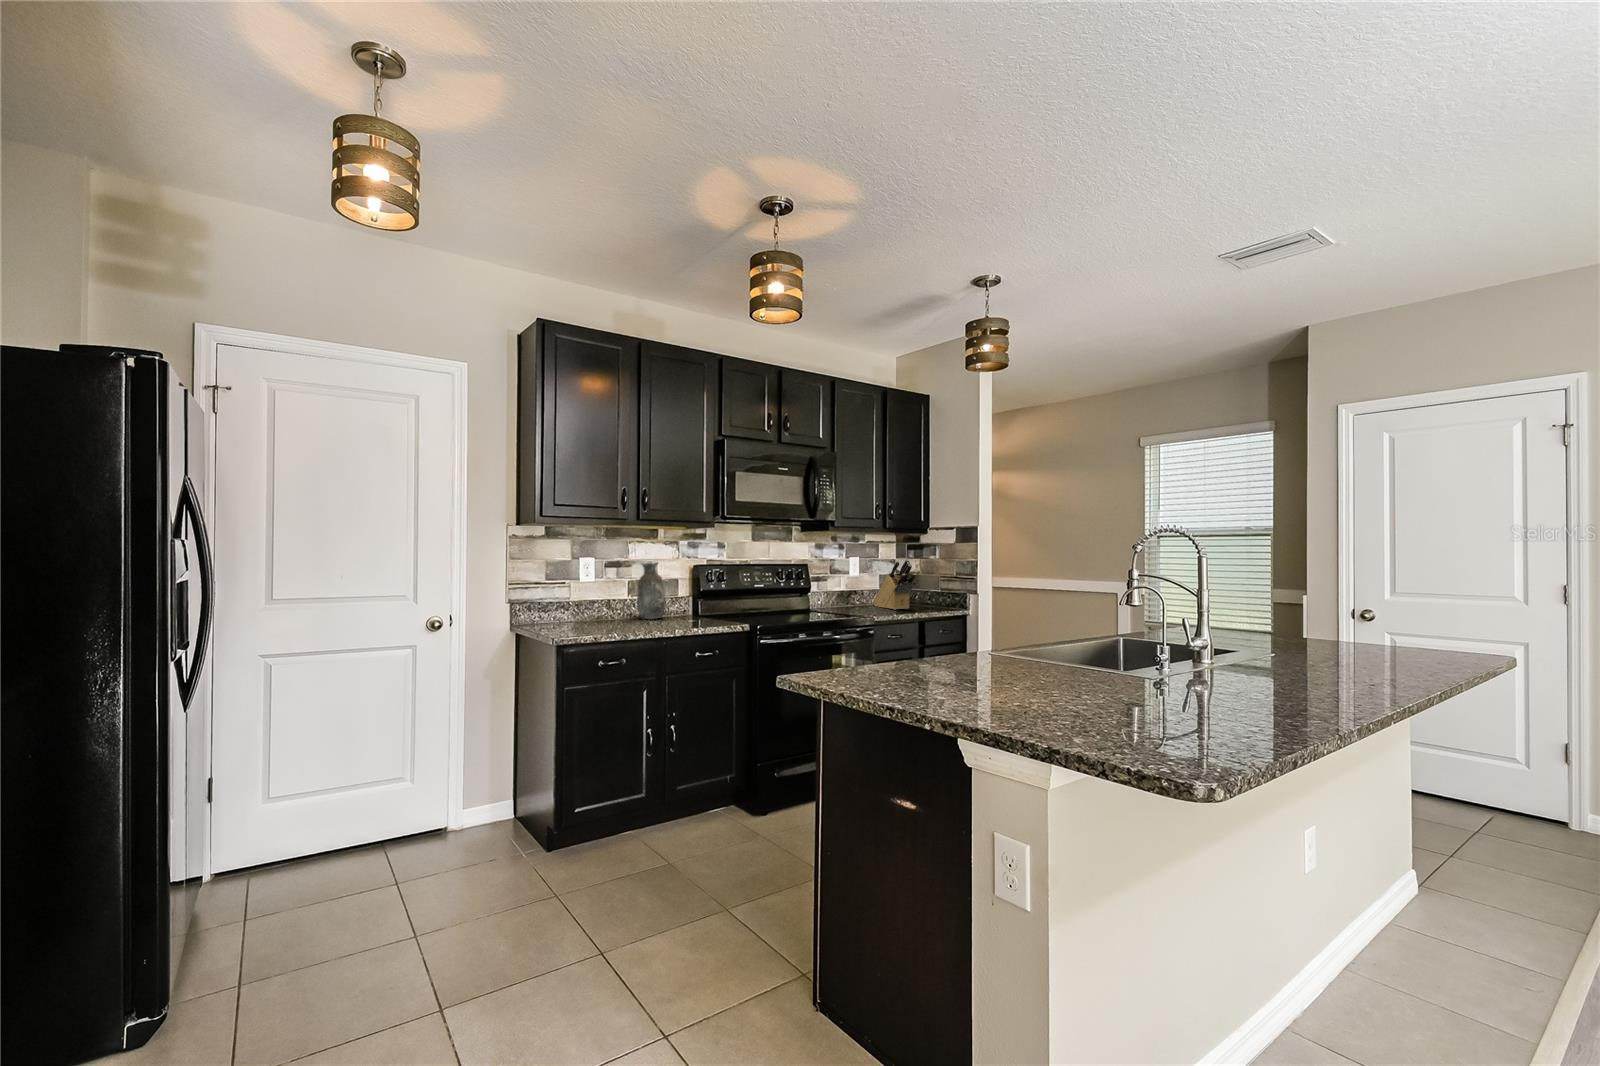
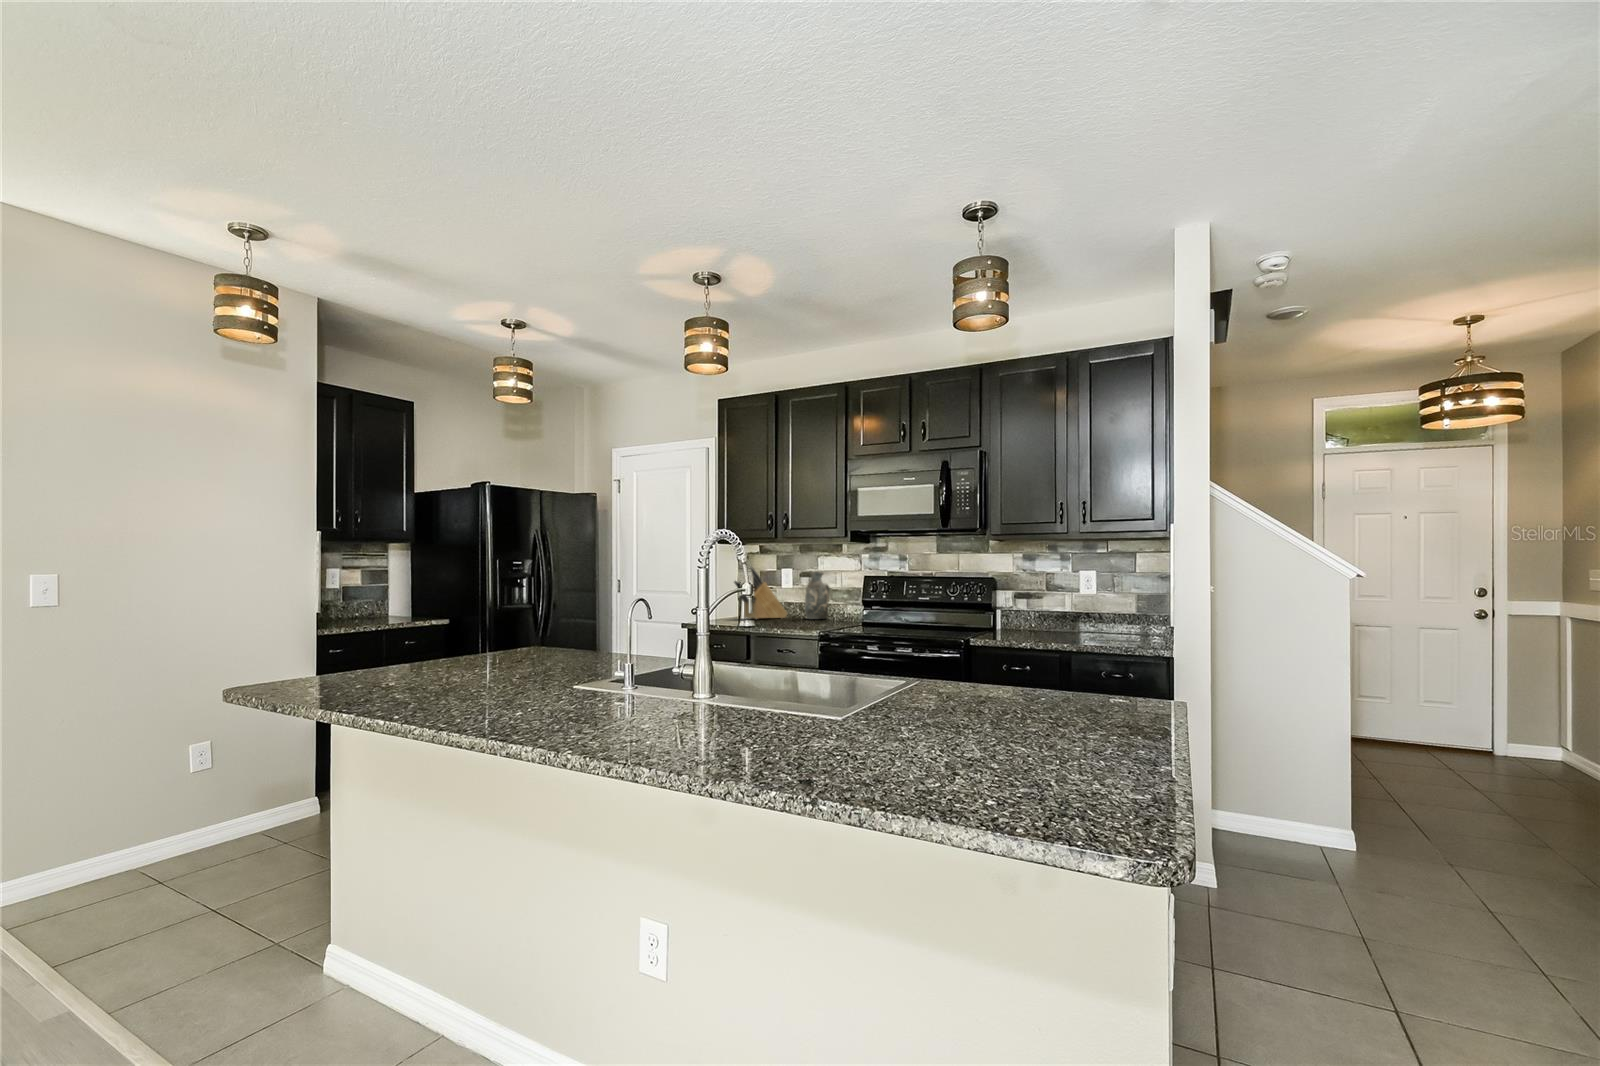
knife block: present [873,559,916,610] -> present [734,567,787,619]

